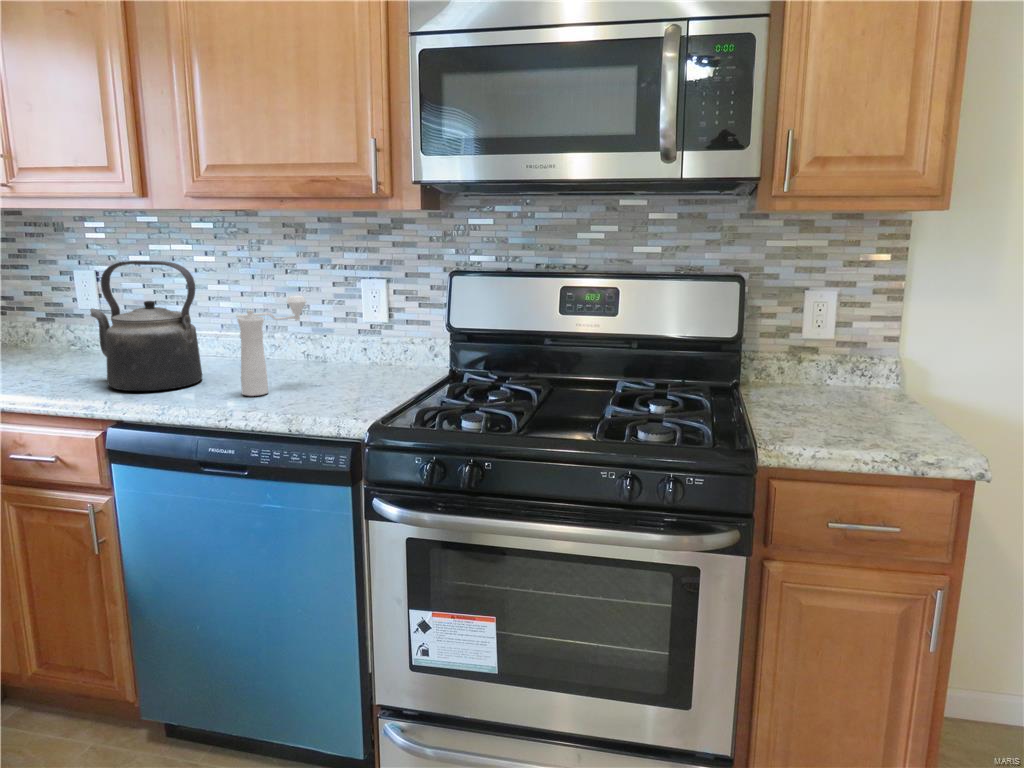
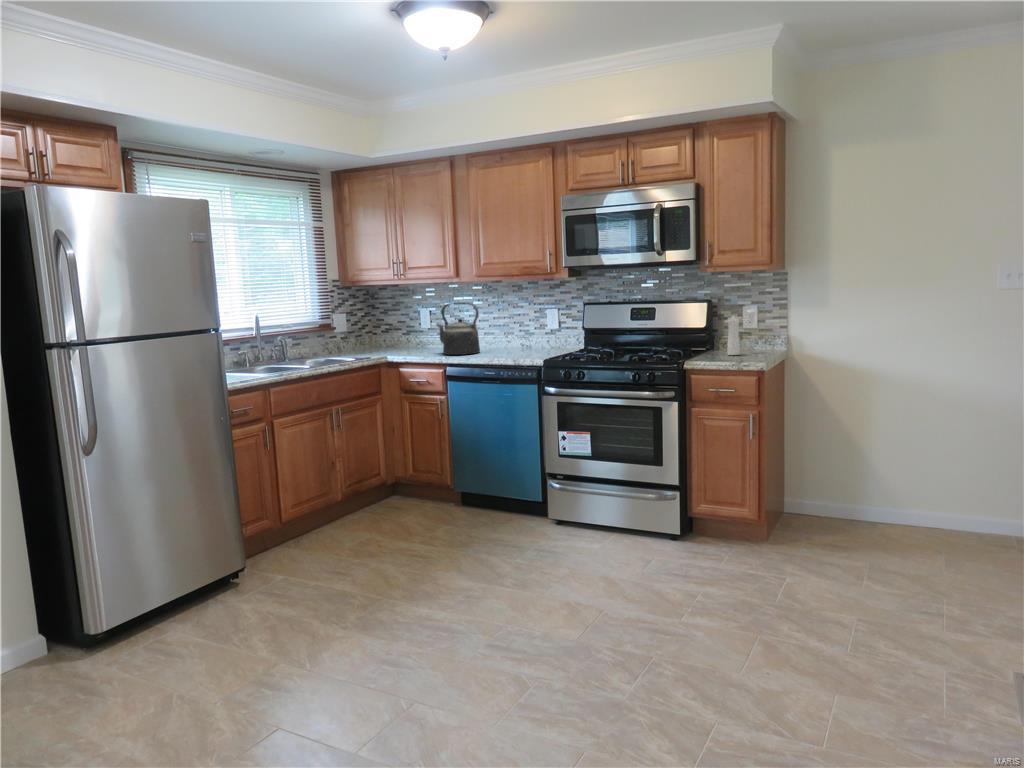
pepper mill: present [236,296,306,396] -> present [727,309,756,355]

